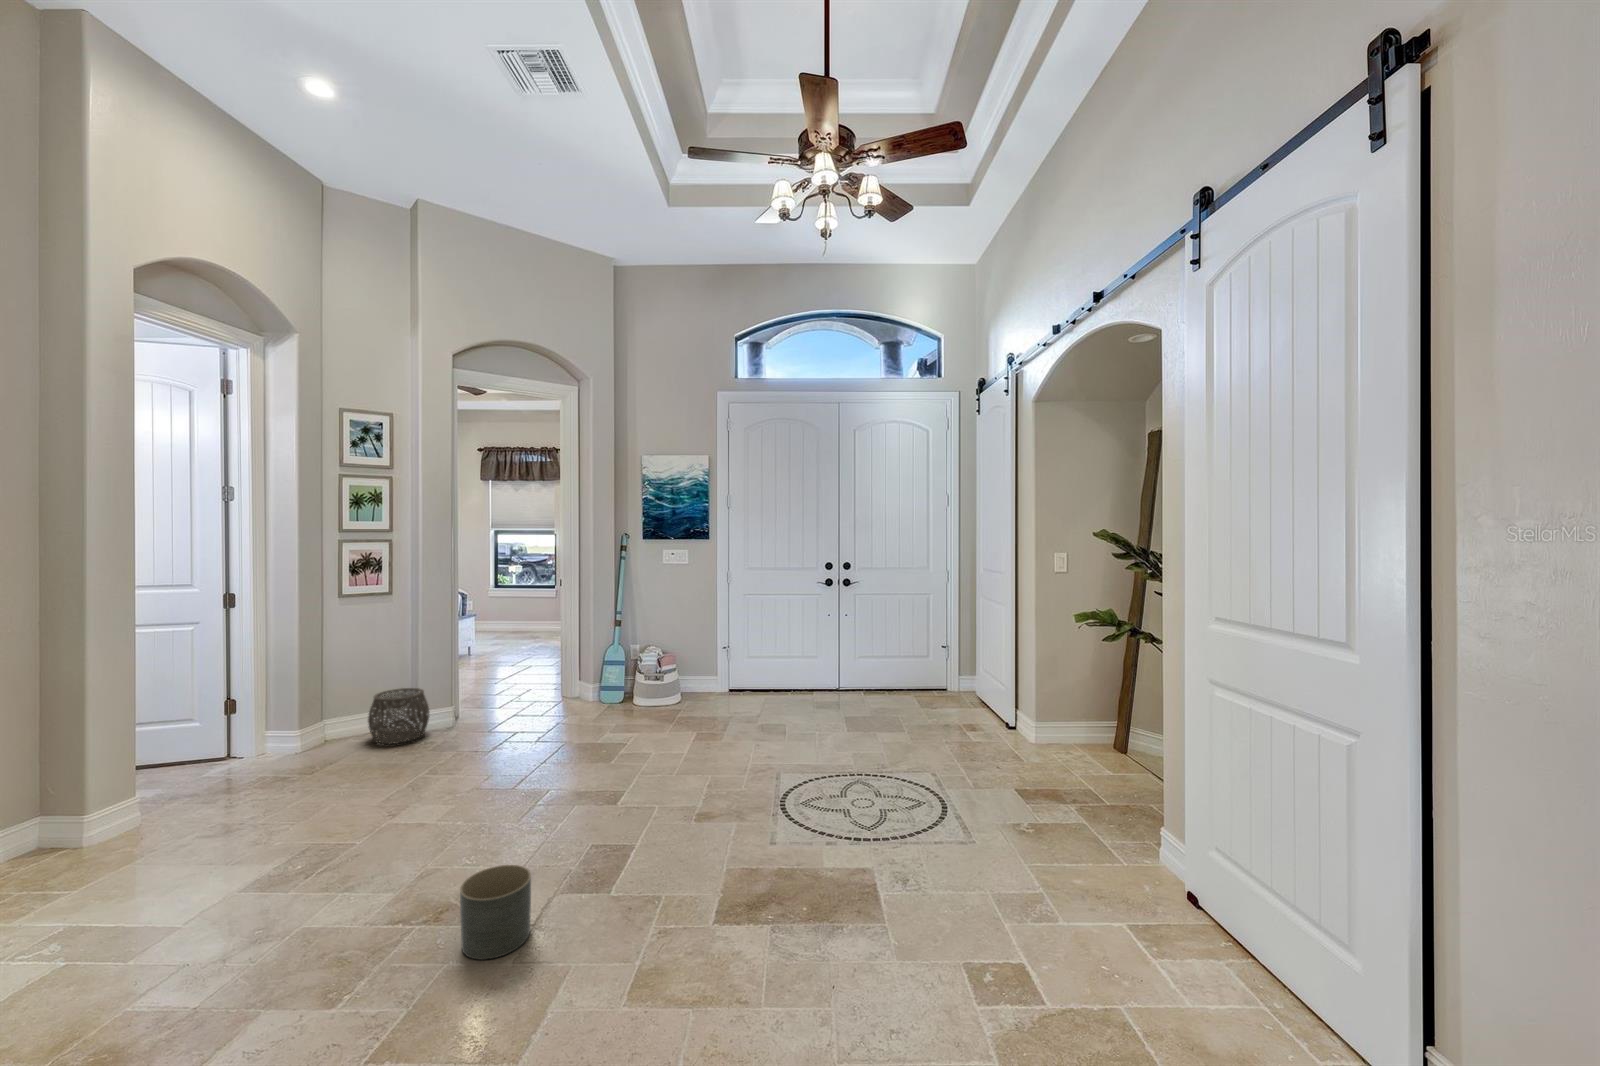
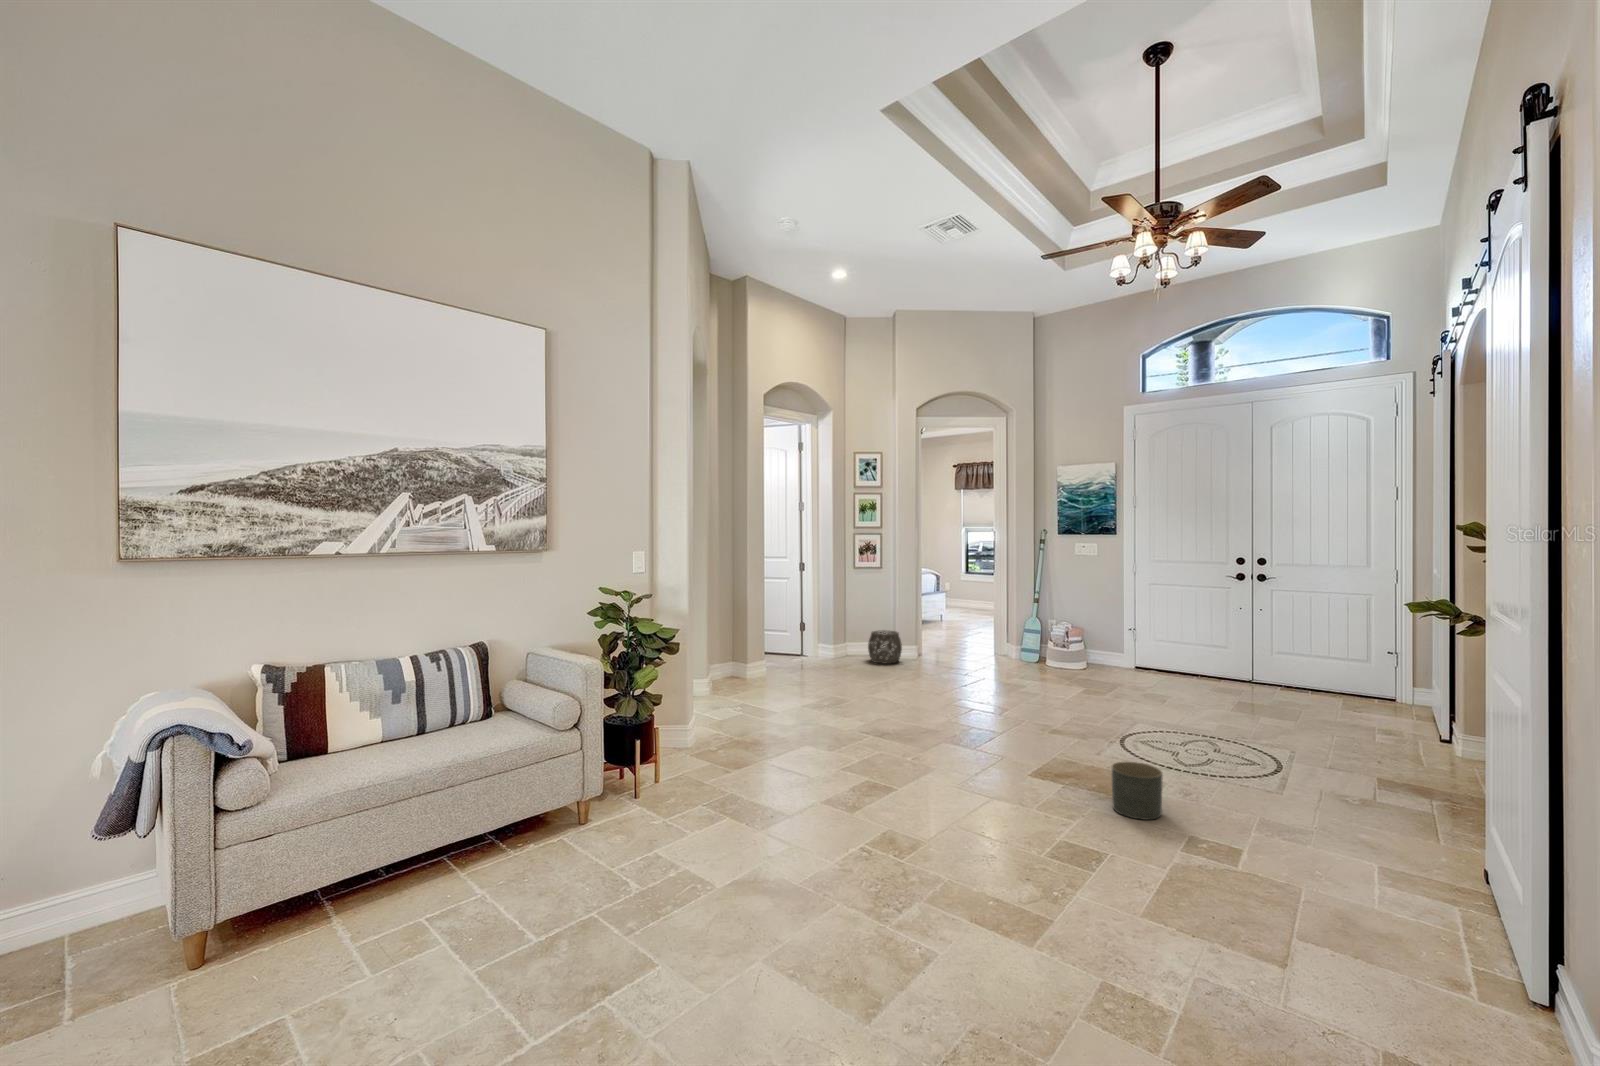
planter: present [460,865,531,960] -> present [1111,762,1163,820]

